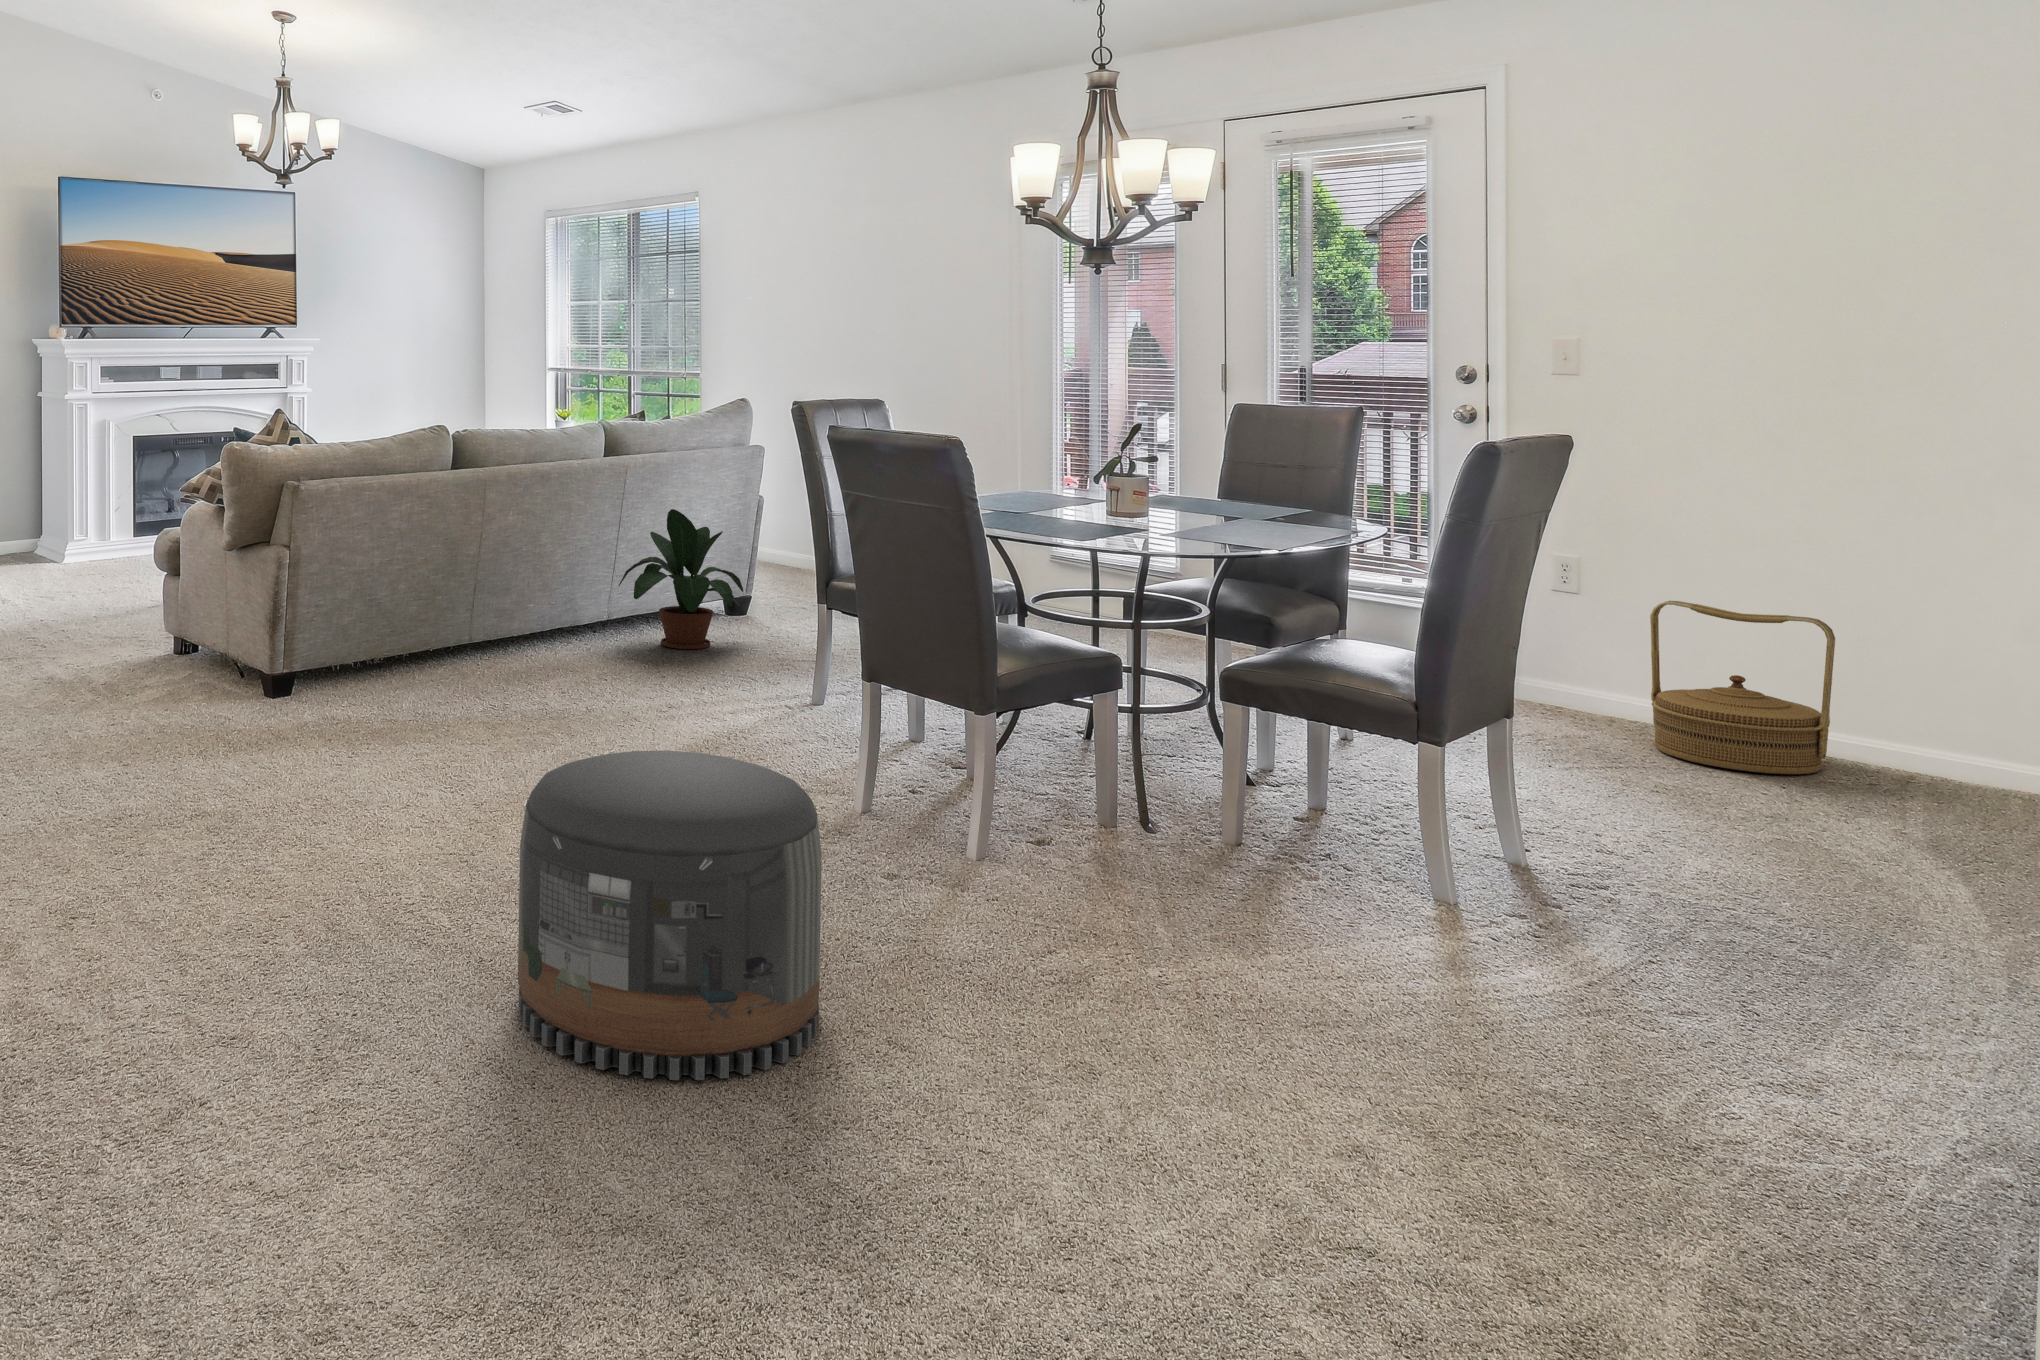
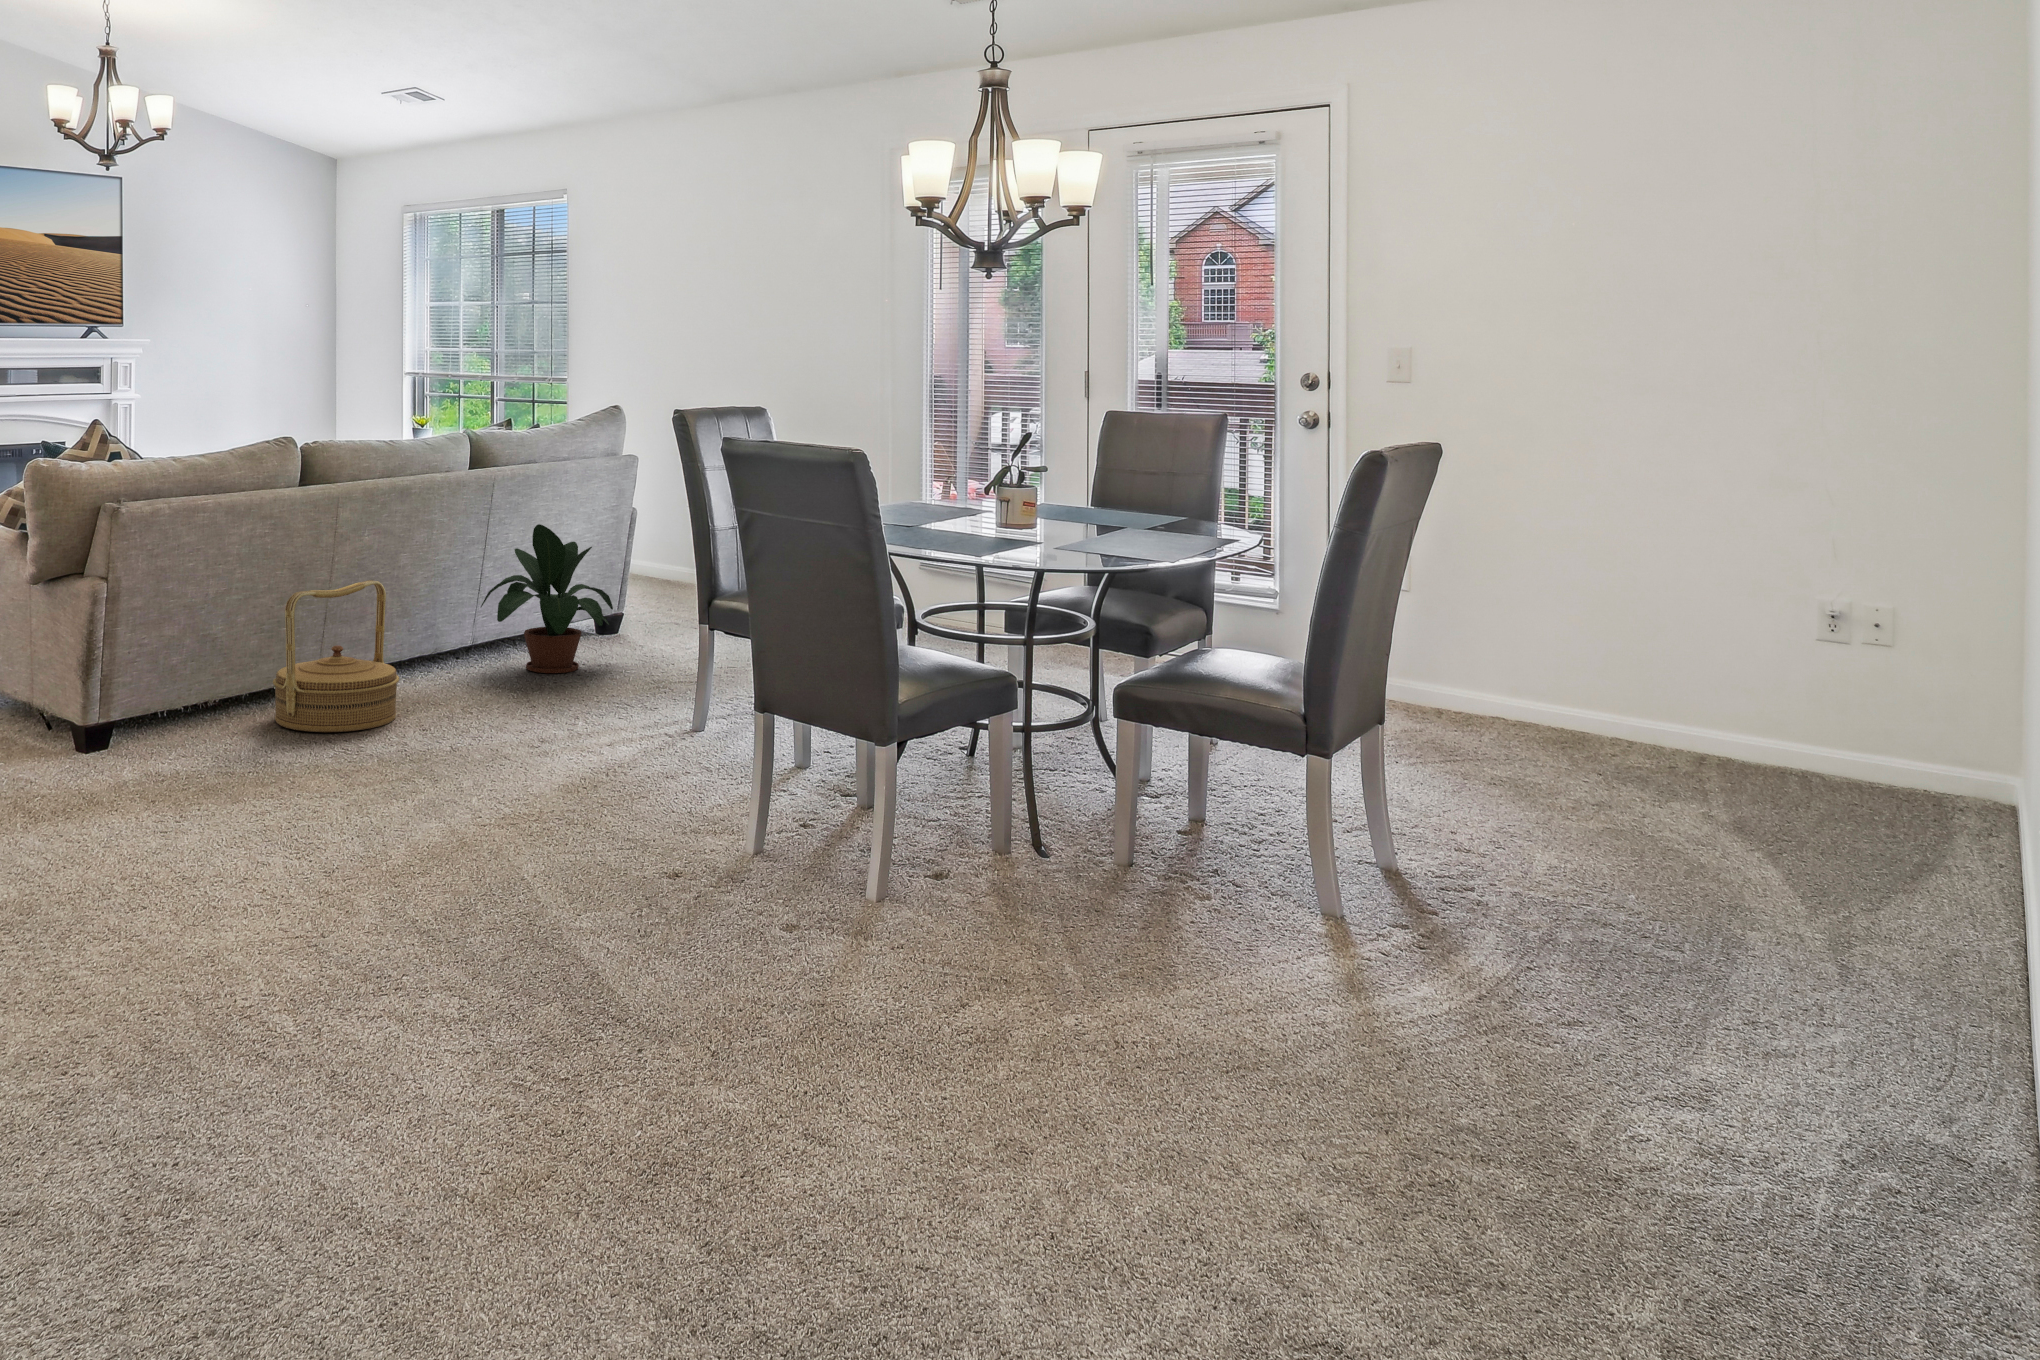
woven basket: present [1650,601,1835,774] -> present [273,581,399,732]
pouf: present [518,751,822,1080] -> none [384,814,730,1207]

